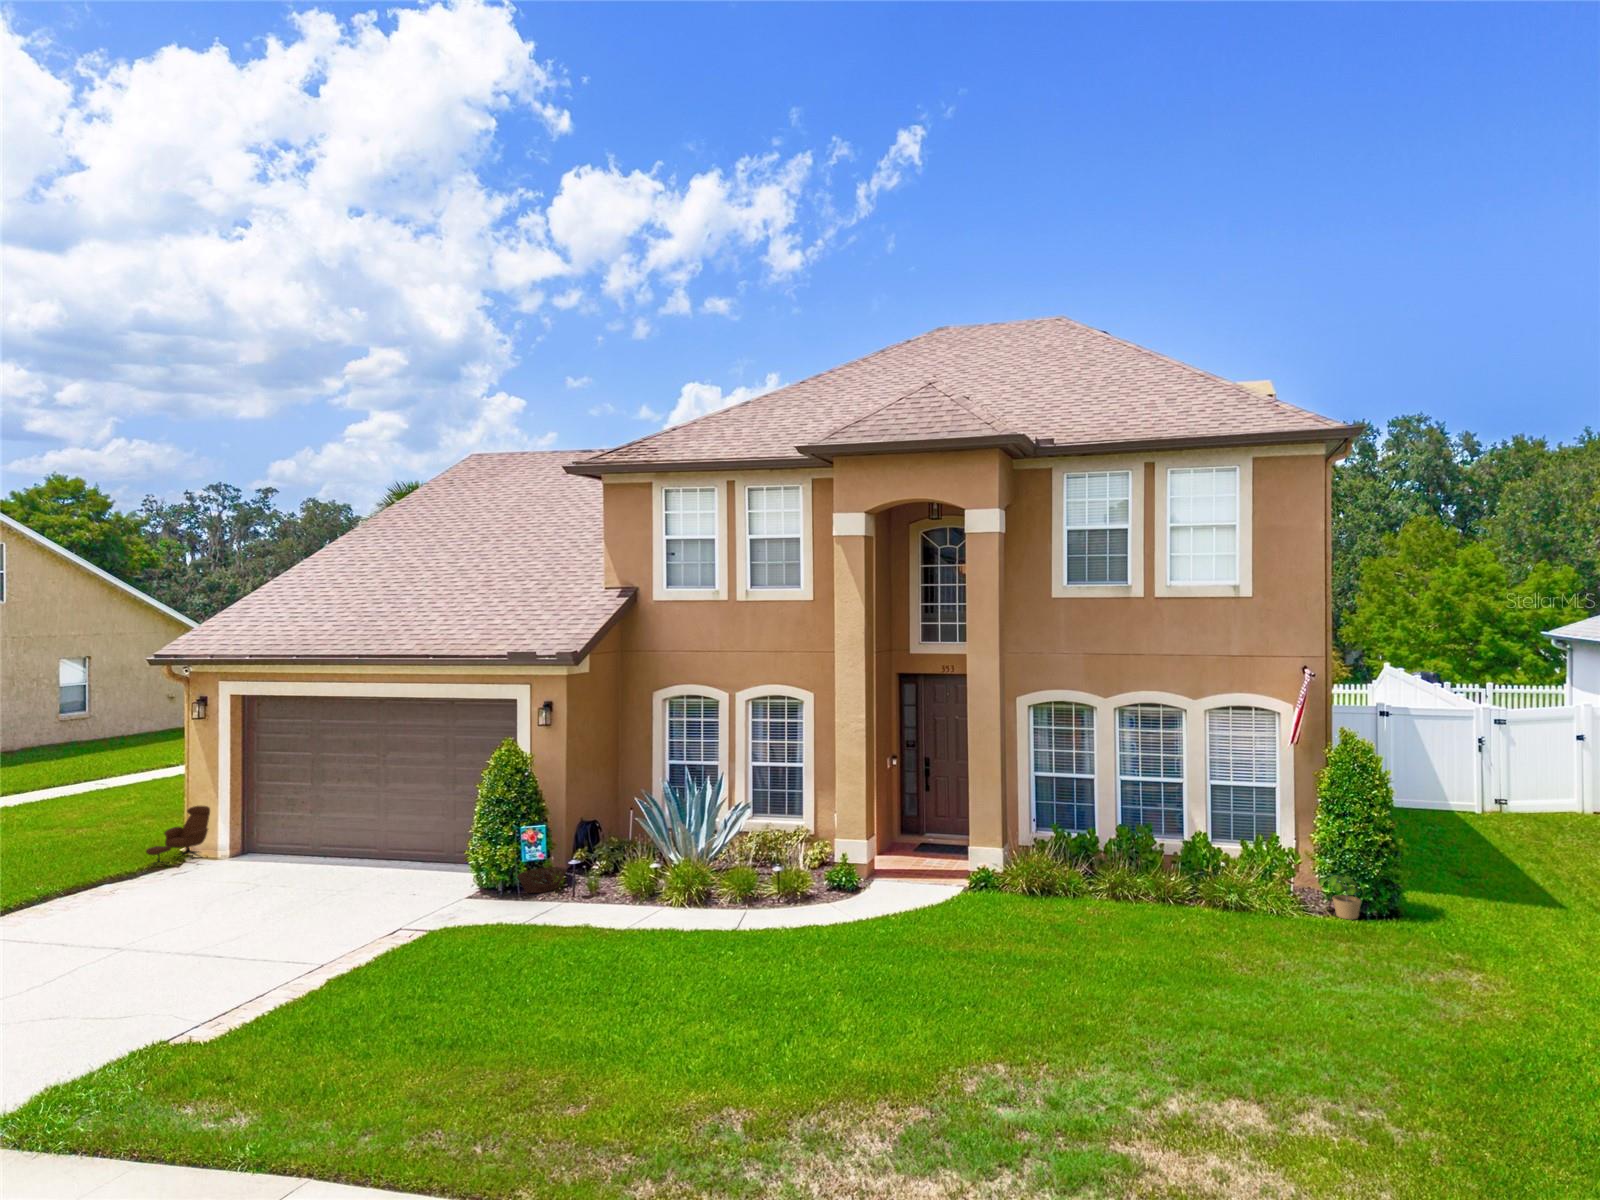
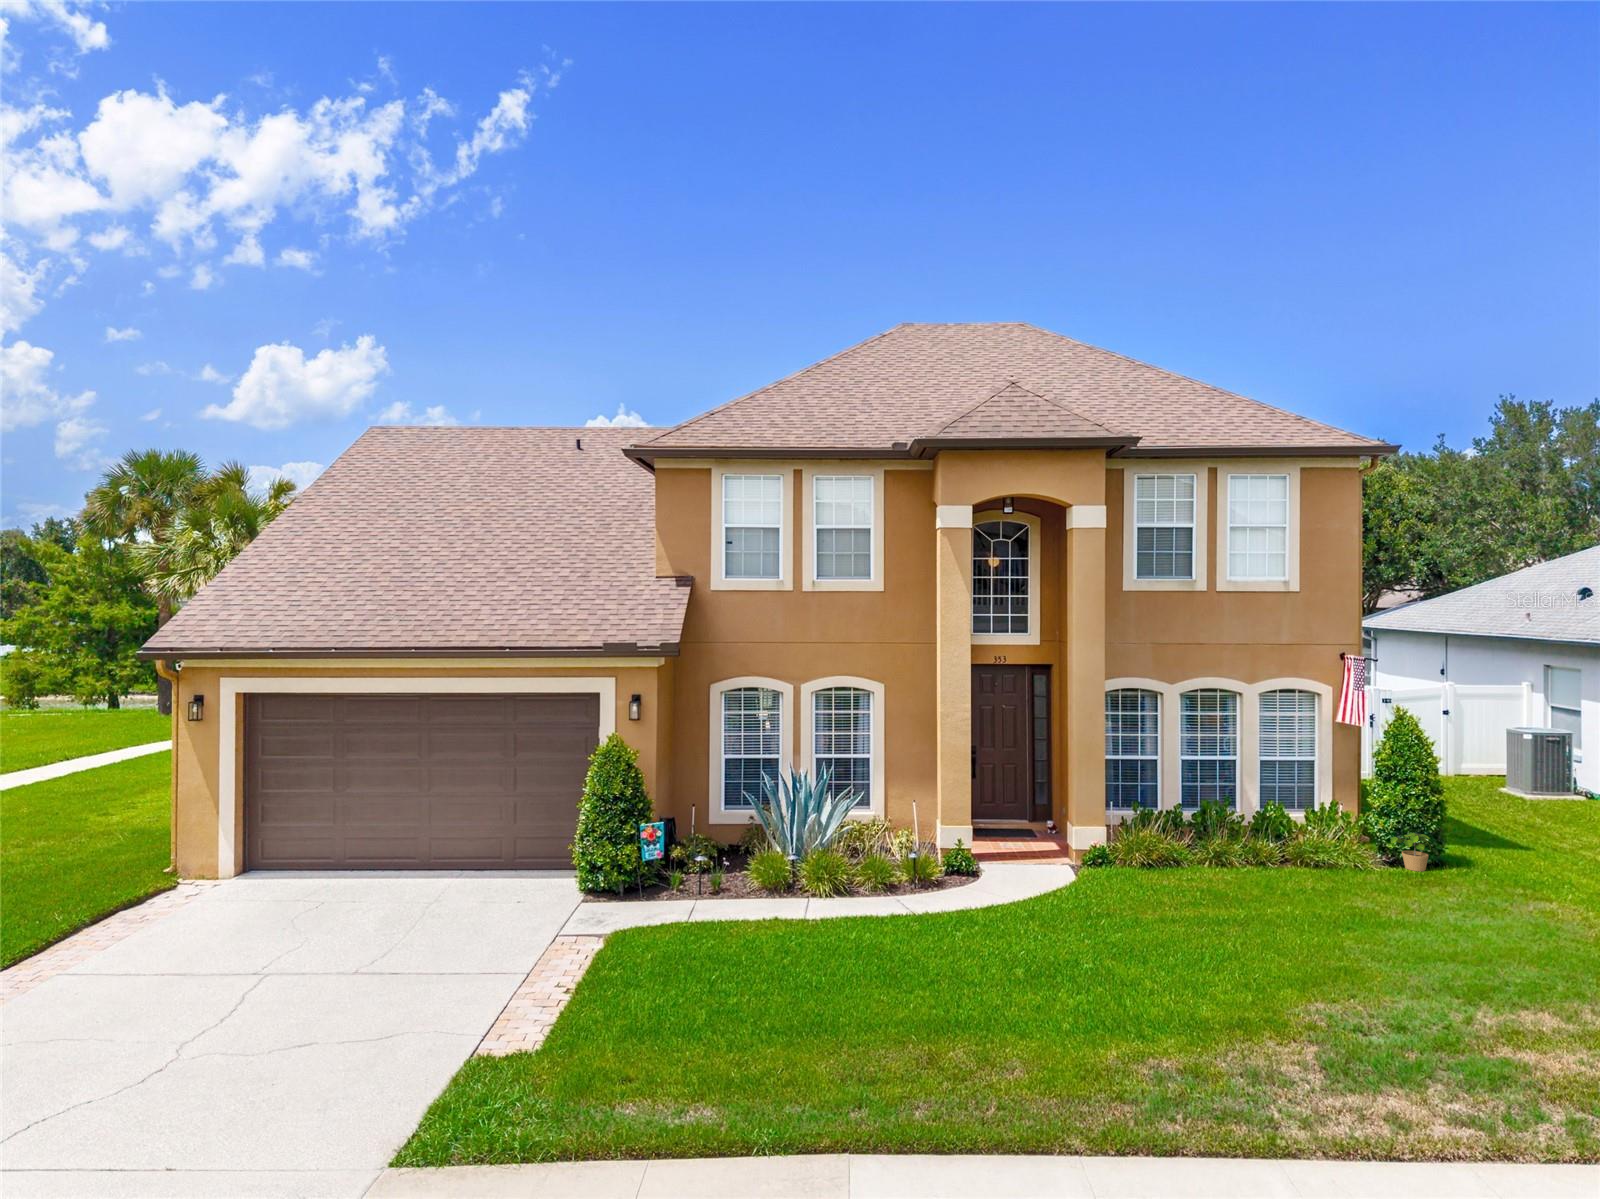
lounge chair: present [146,806,210,865] -> none [152,821,221,898]
basket: present [517,867,567,893] -> none [638,867,686,896]

